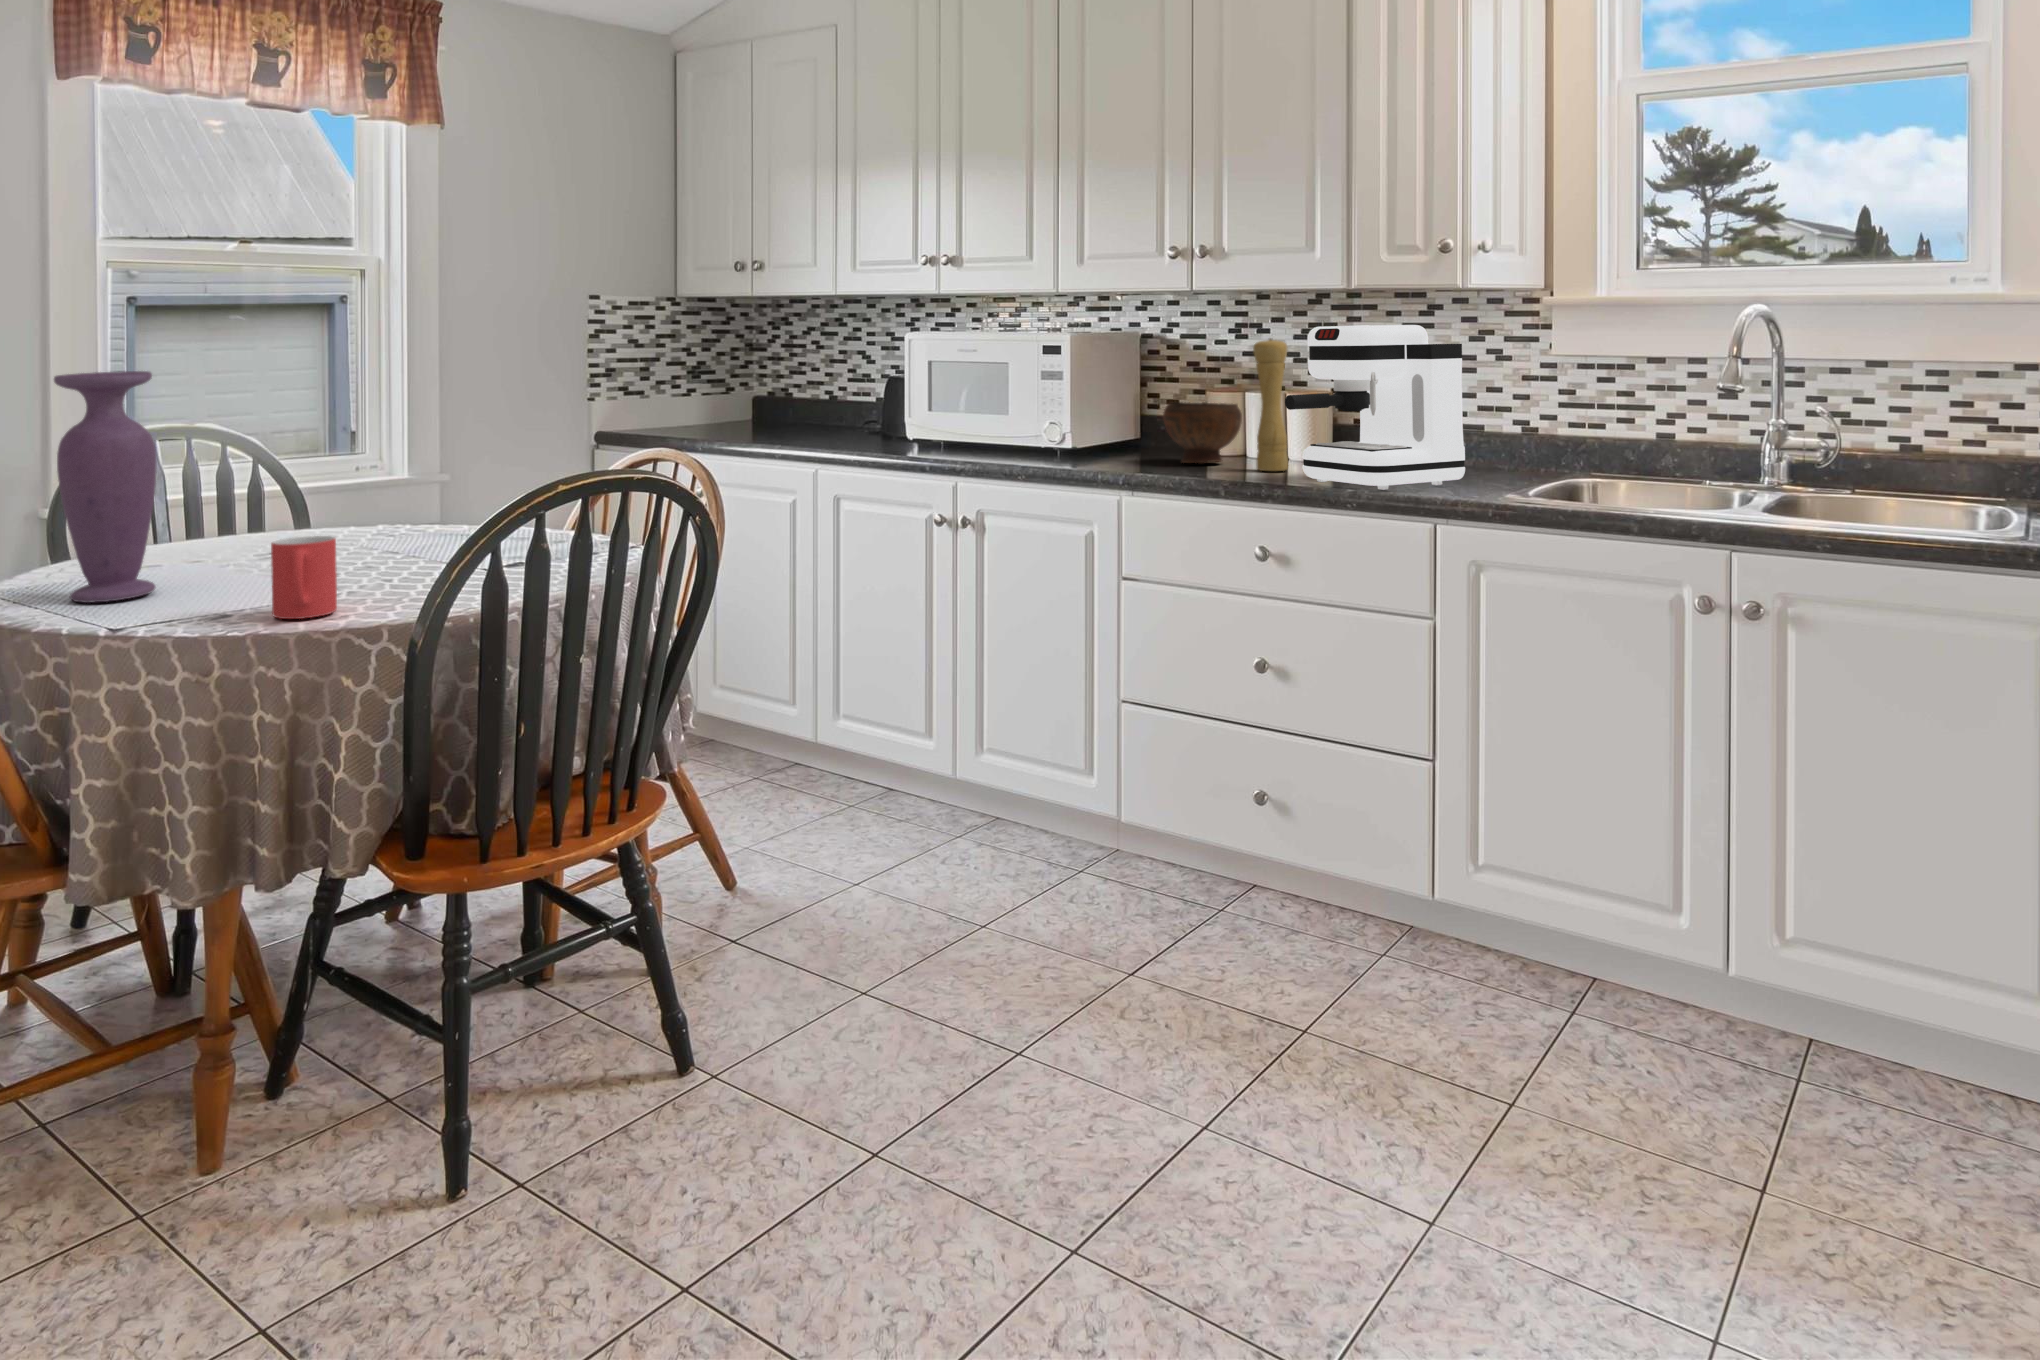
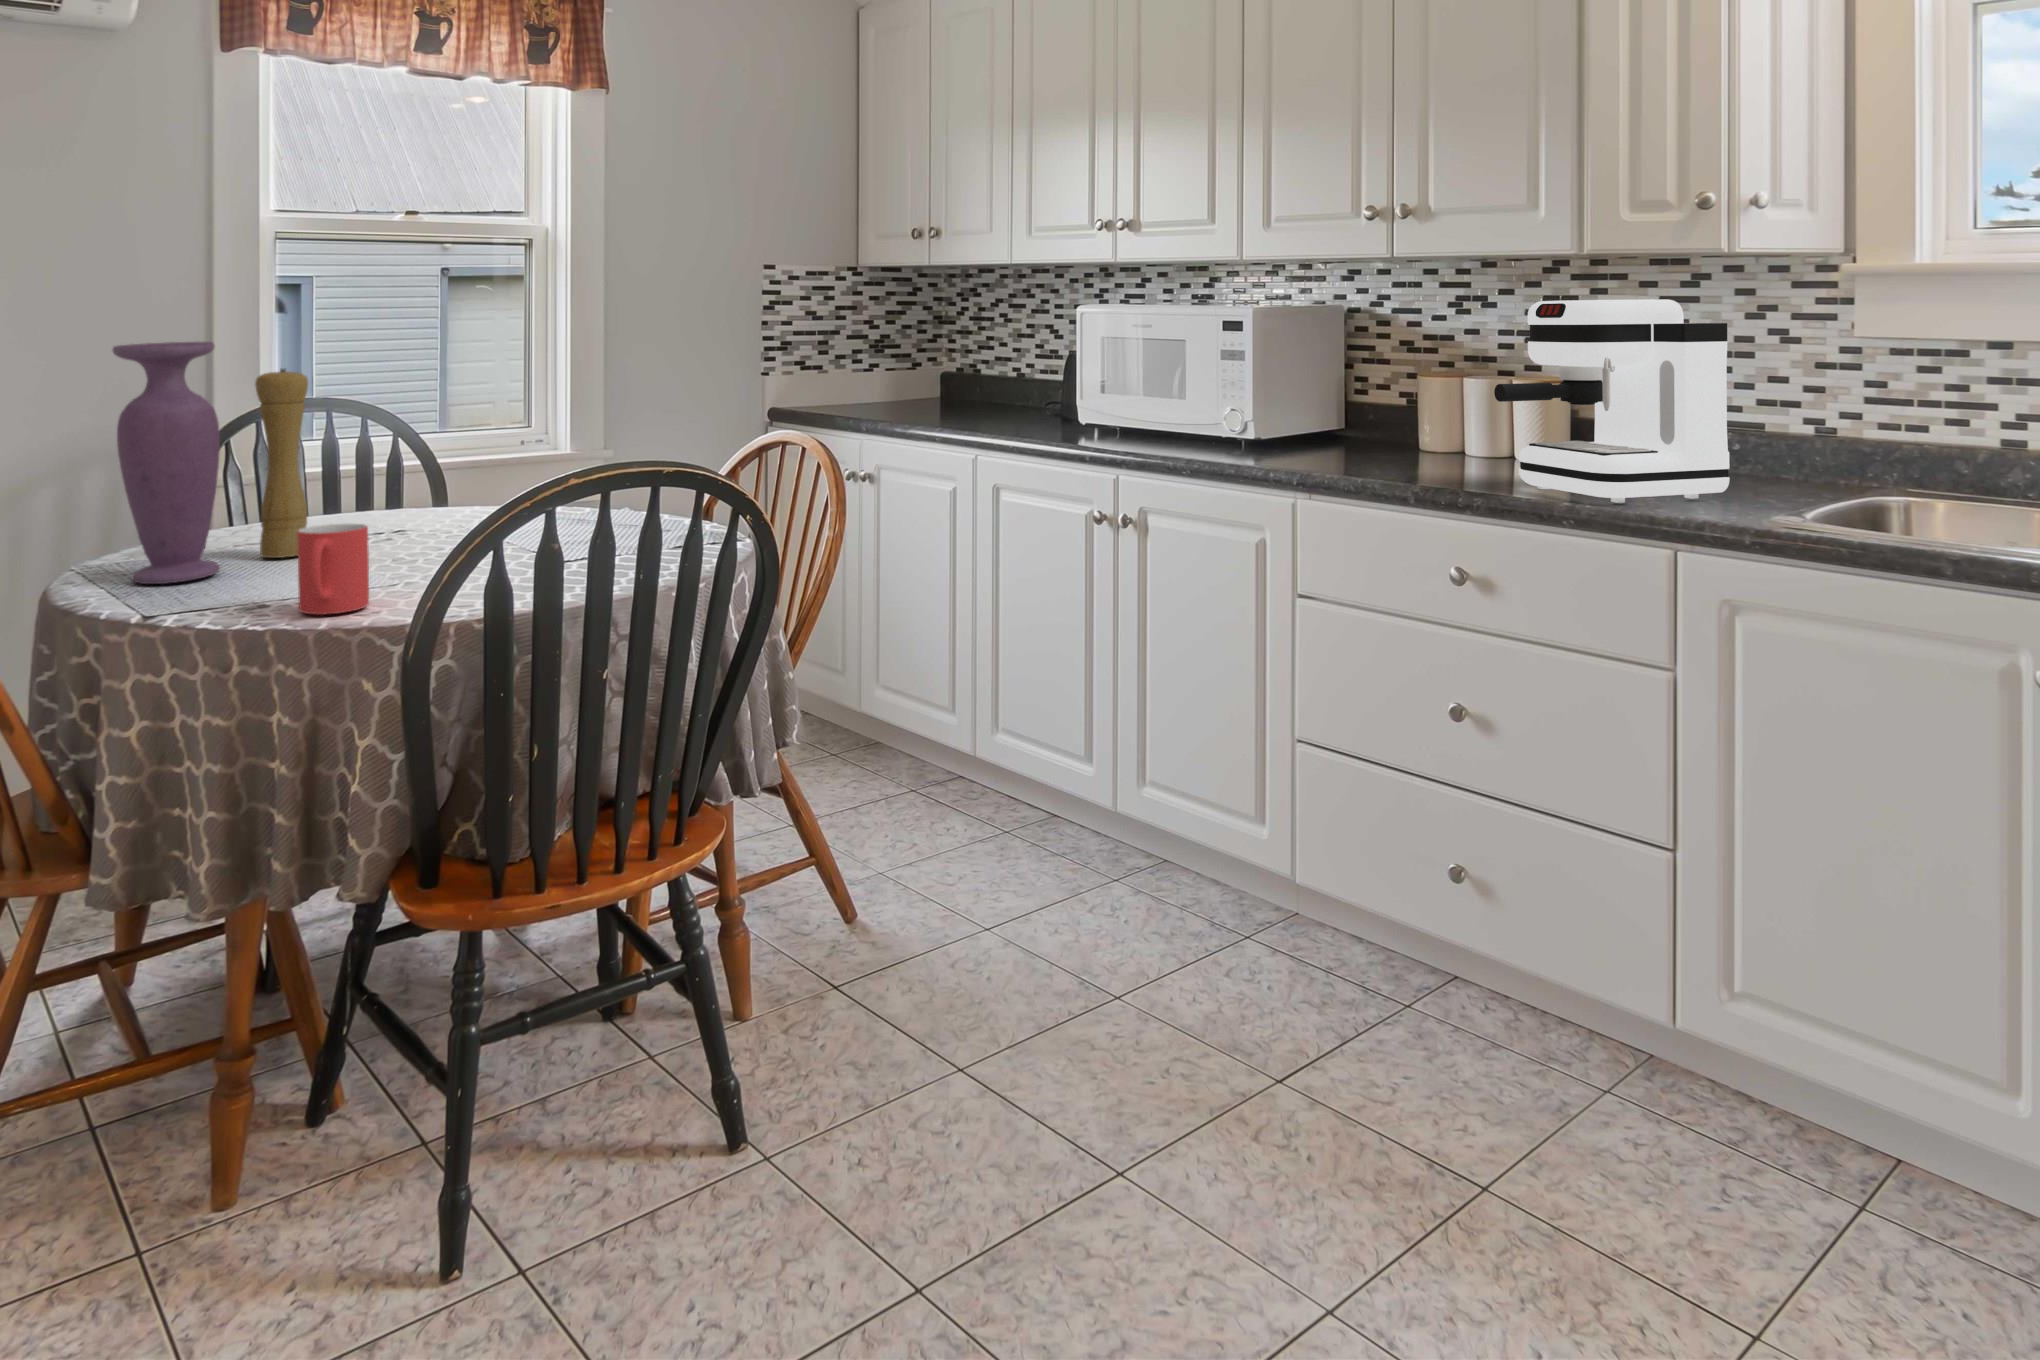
pepper mill: present [1253,338,1288,471] -> present [255,368,308,558]
bowl: present [1163,402,1242,463] -> none [1360,389,1455,460]

